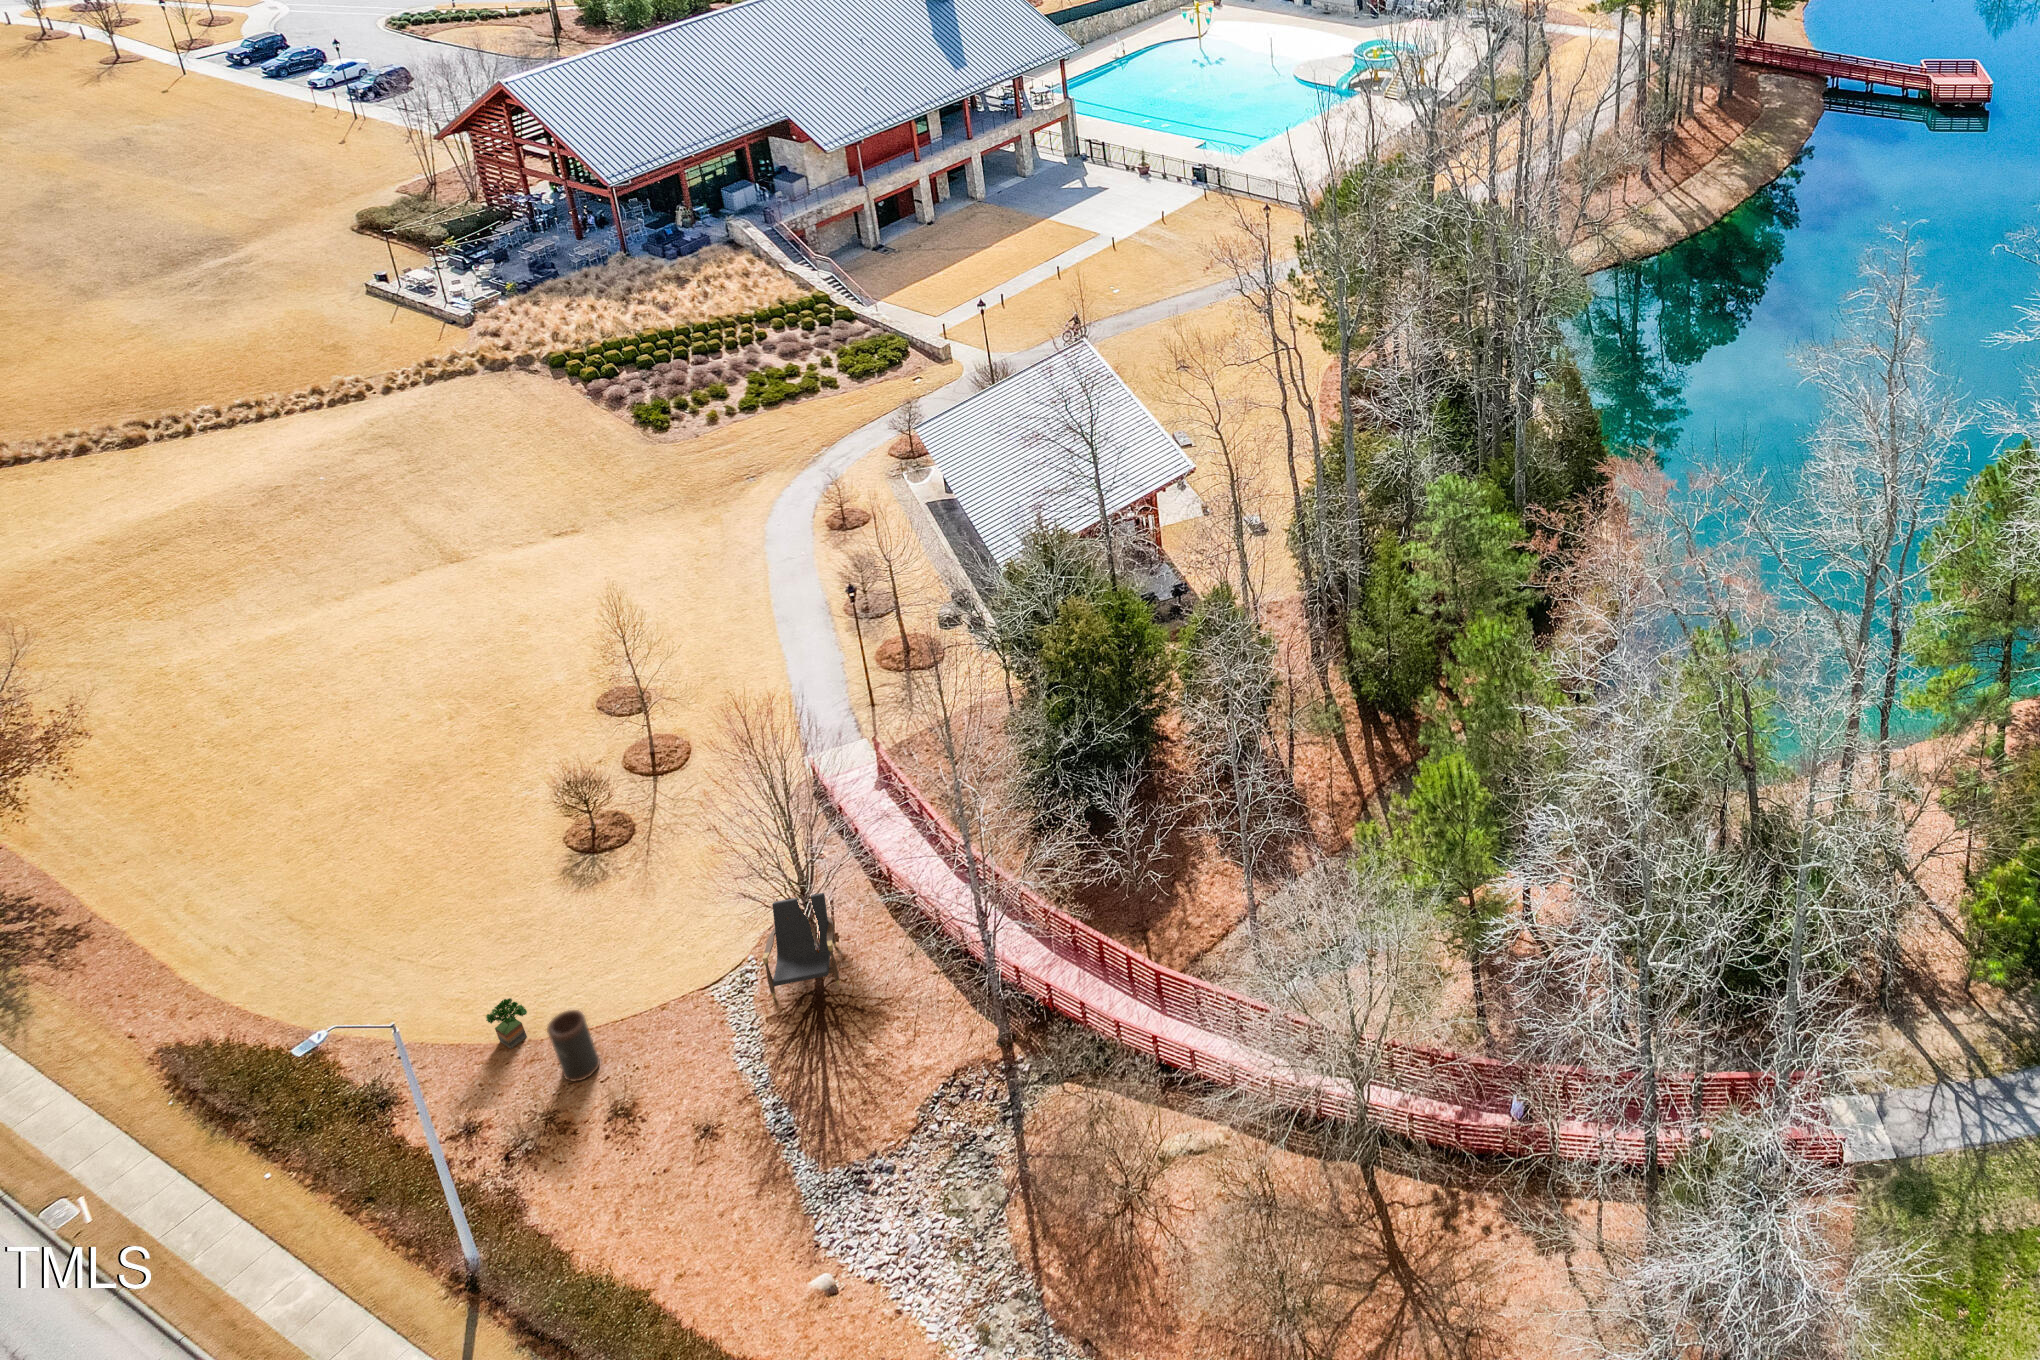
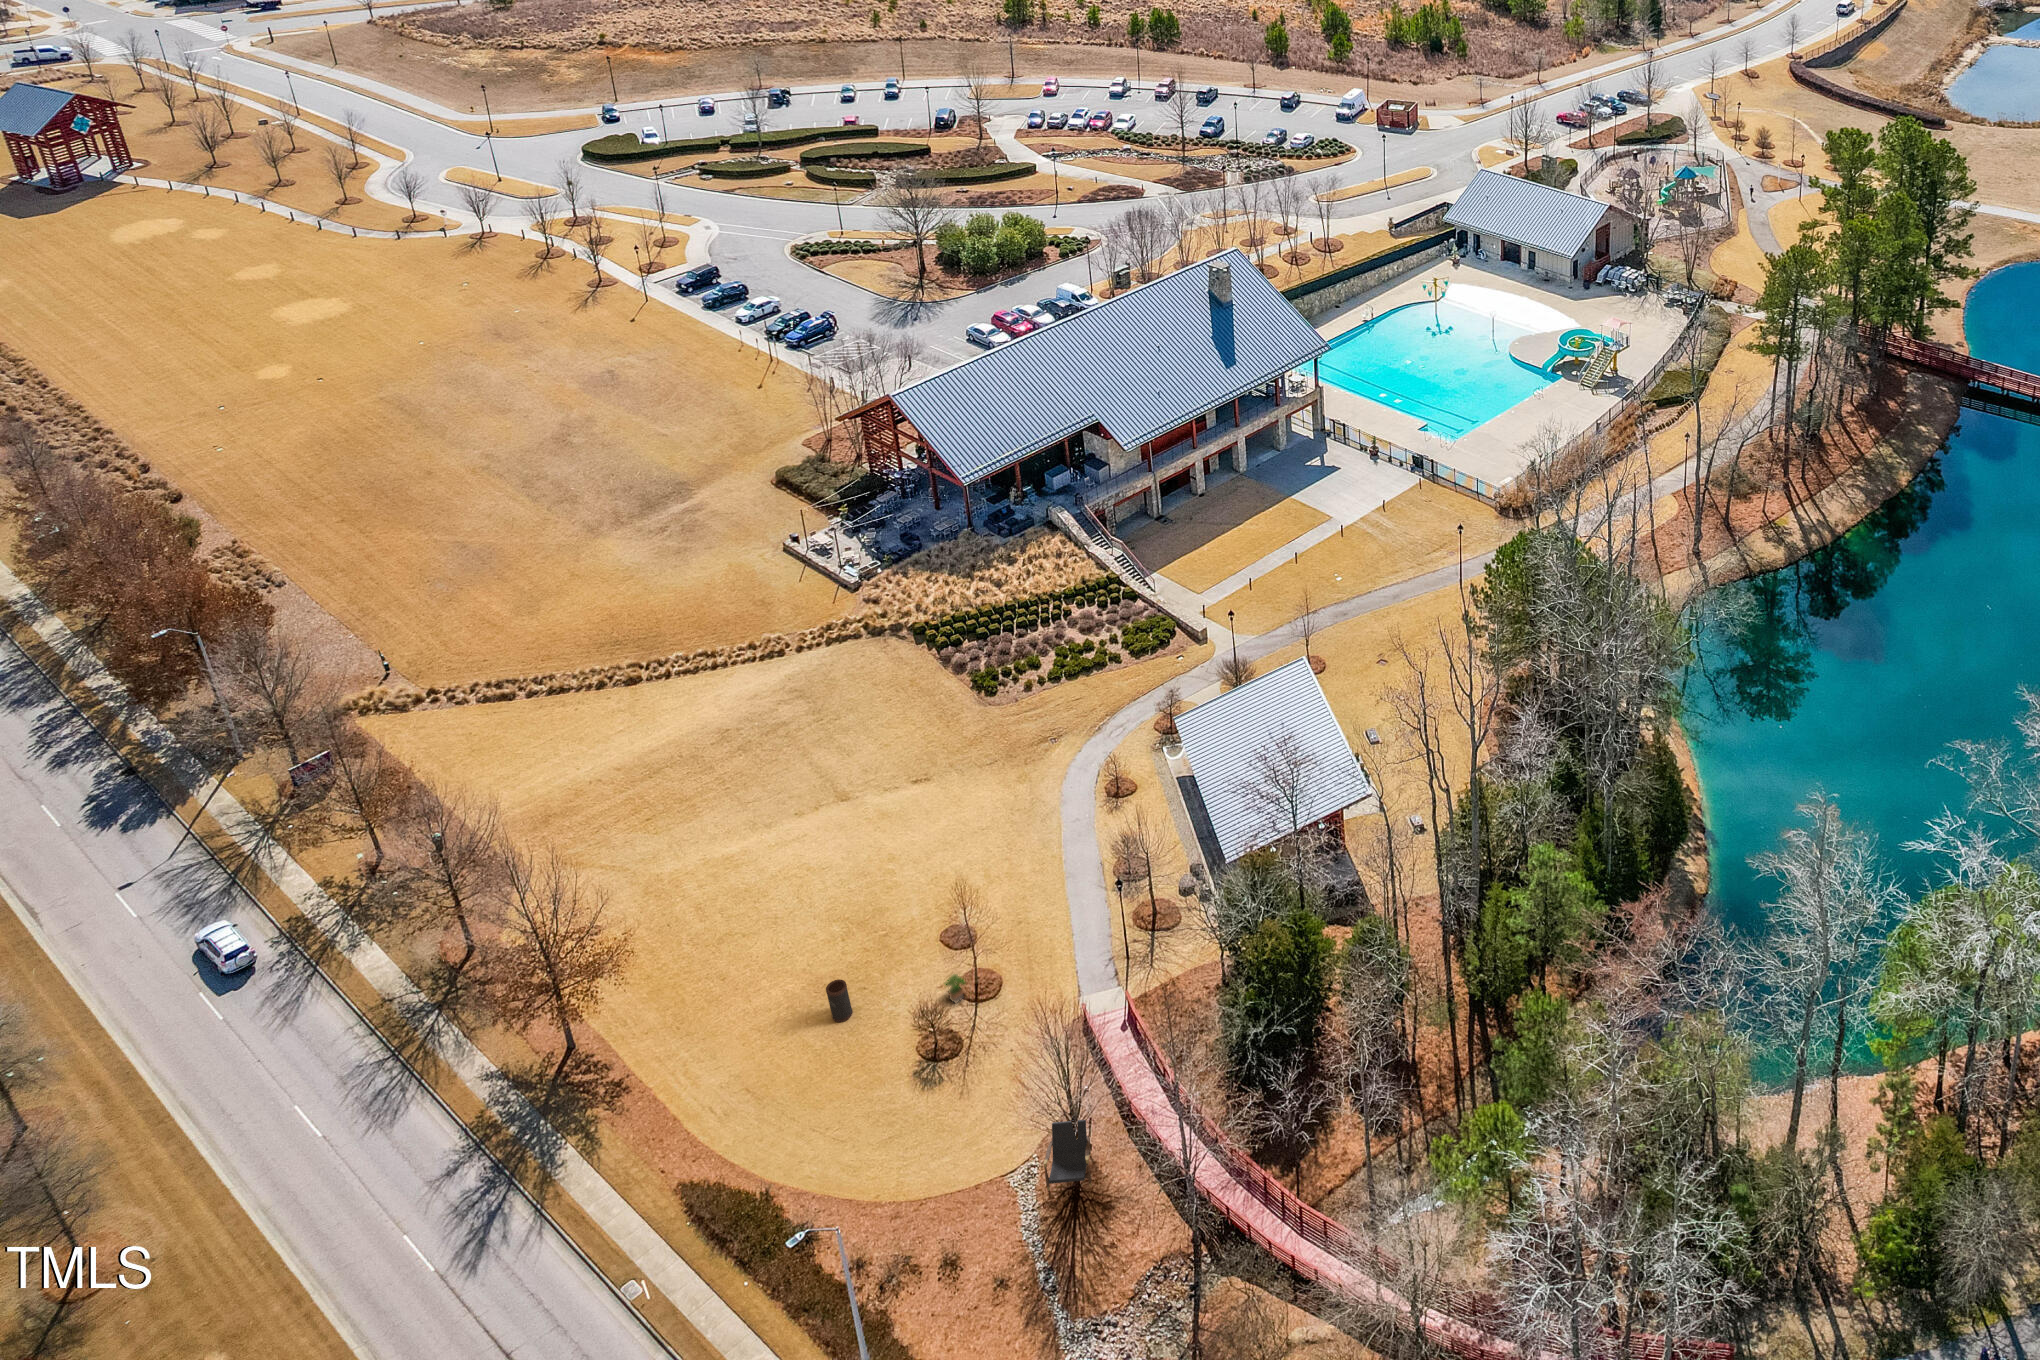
potted tree: present [486,998,527,1049] -> present [945,974,965,1003]
trash can: present [547,1010,600,1081] -> present [826,979,853,1022]

